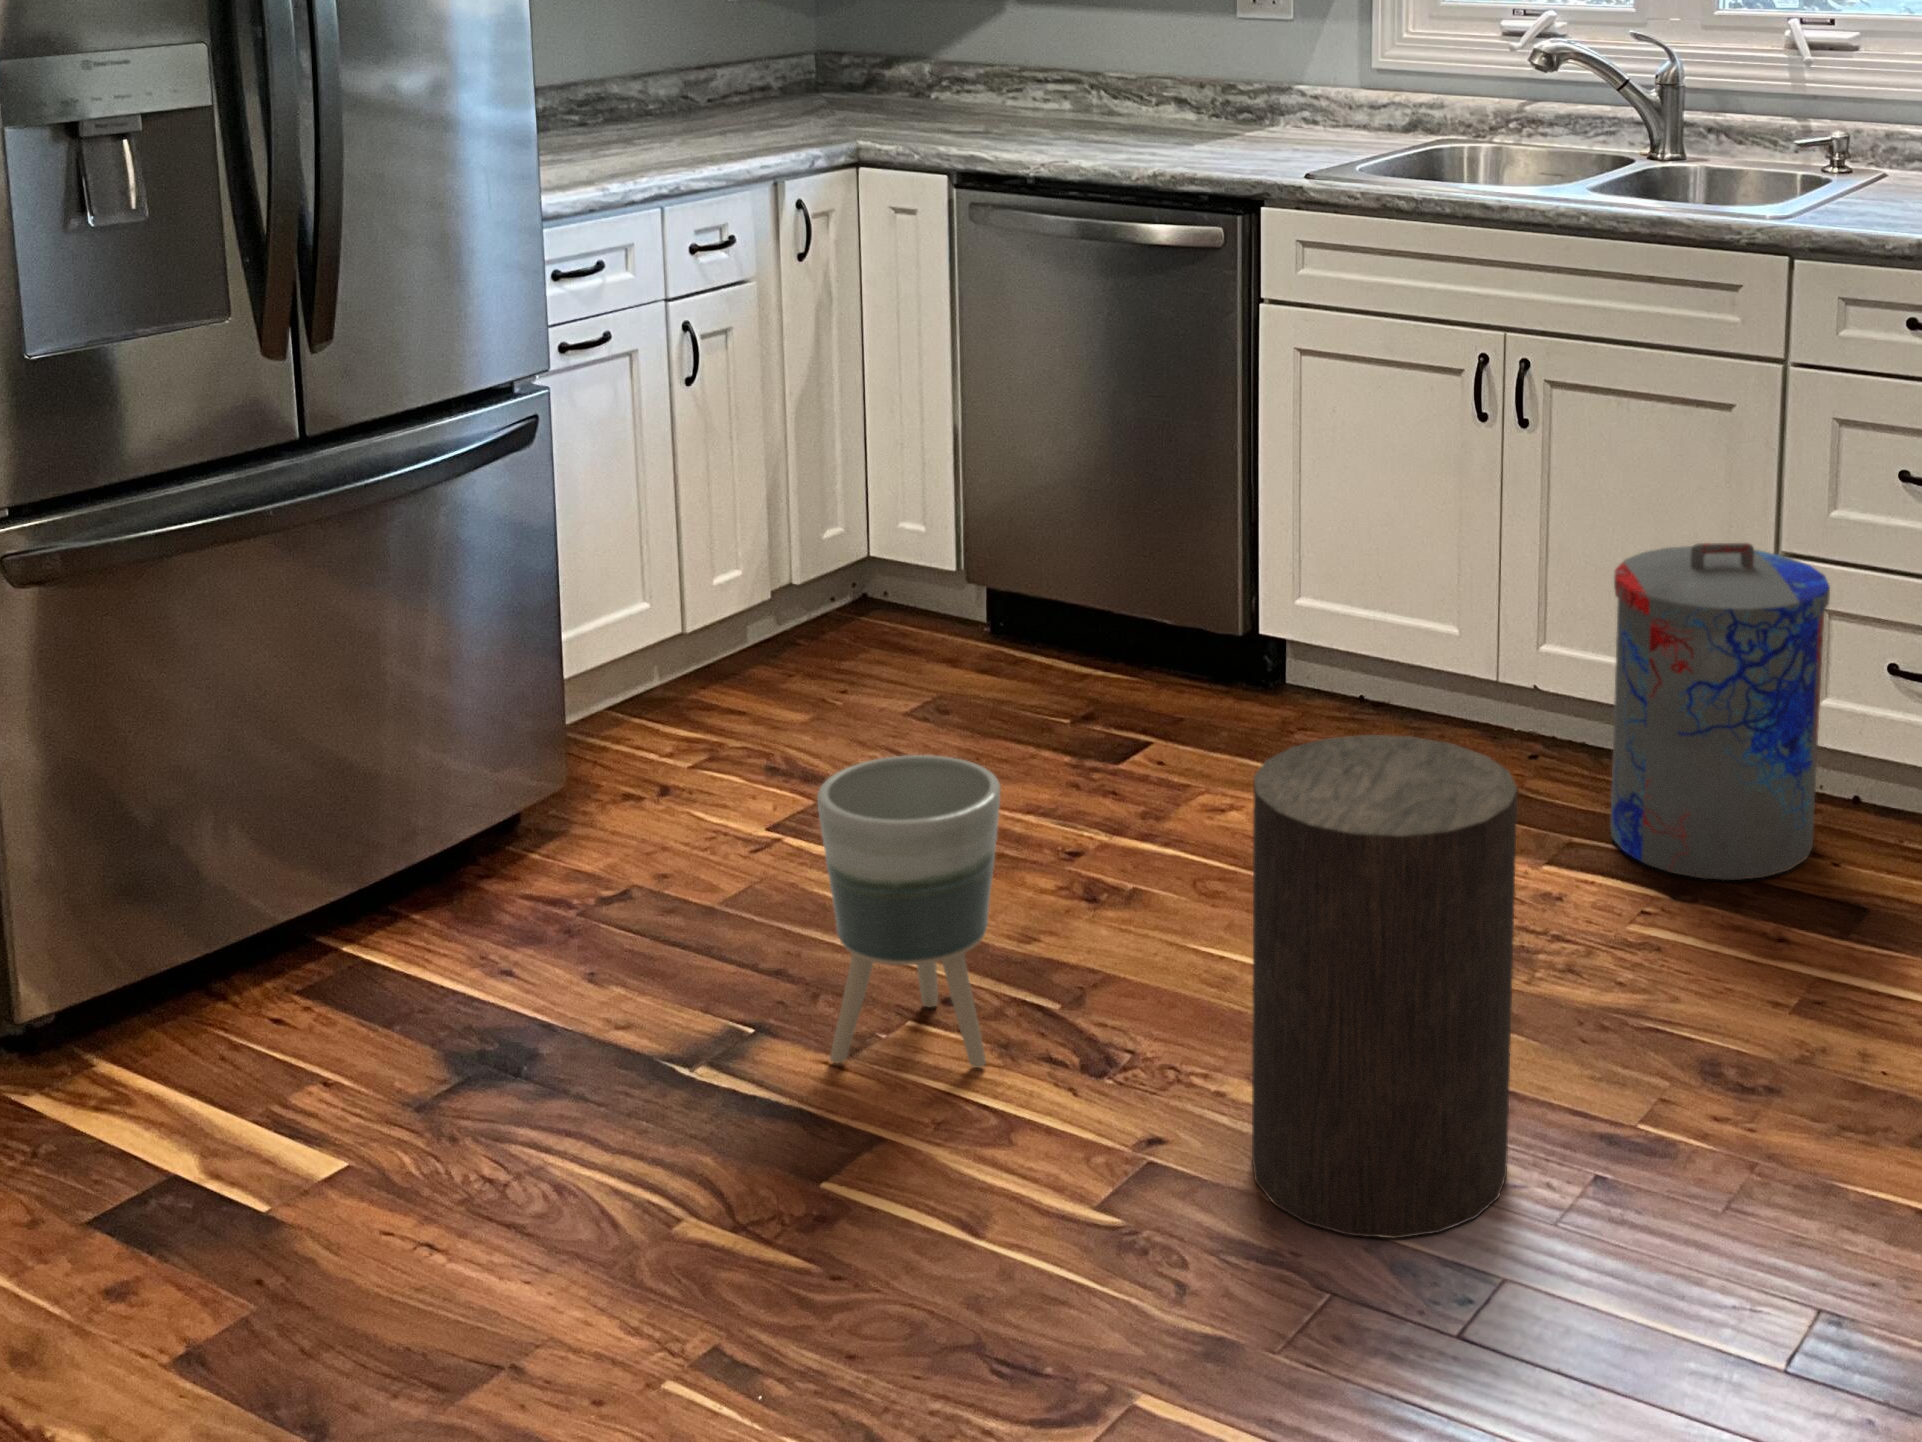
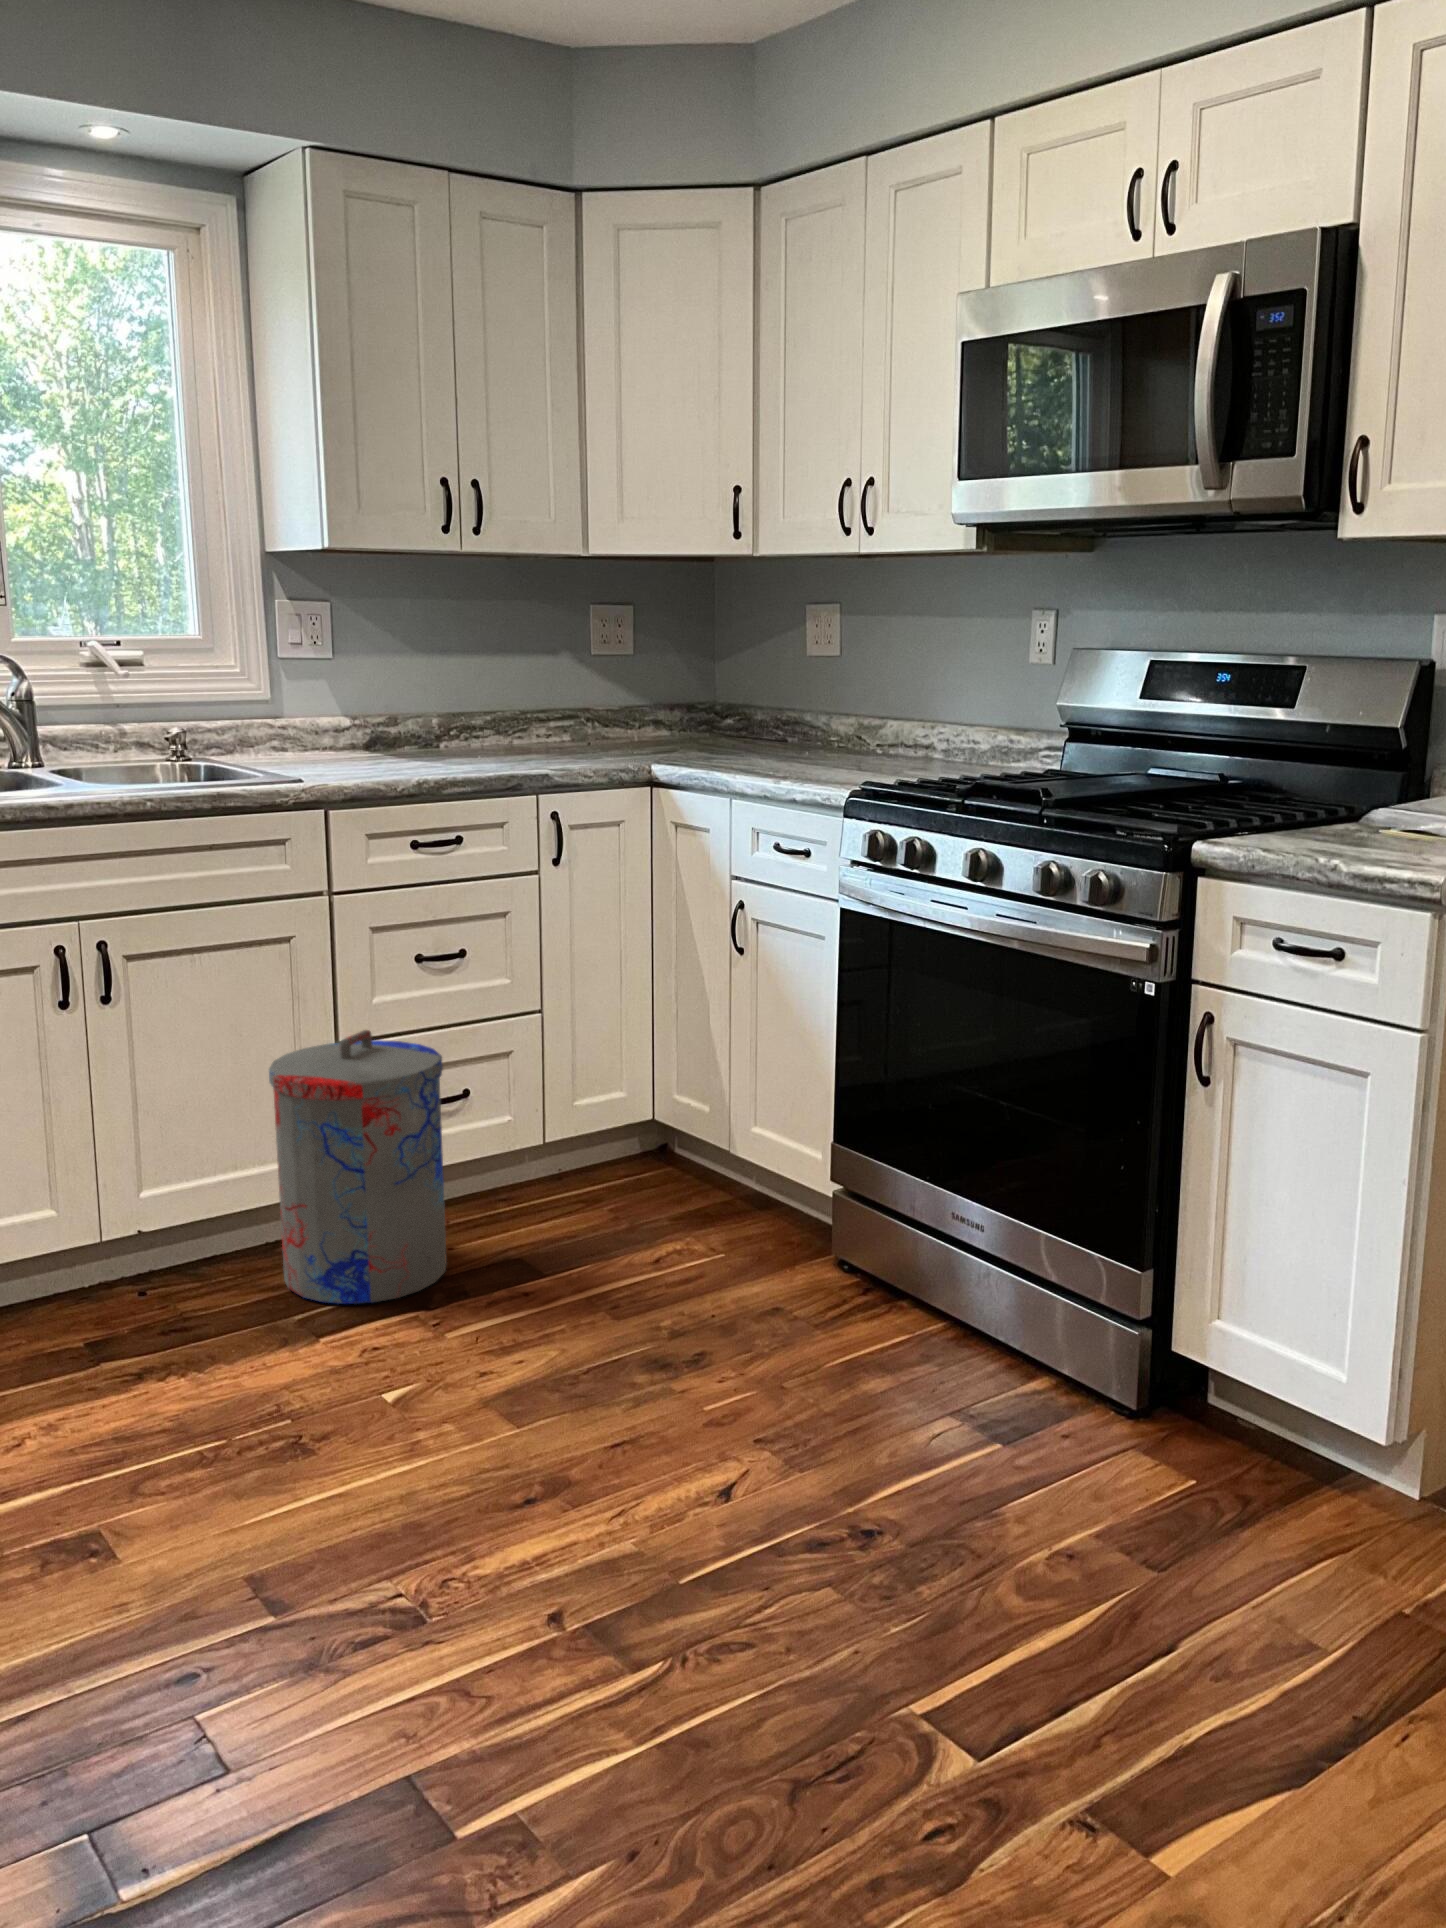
stool: present [1252,735,1517,1238] -> none [563,1157,783,1570]
planter: present [817,755,1000,1068] -> none [124,1383,346,1771]

